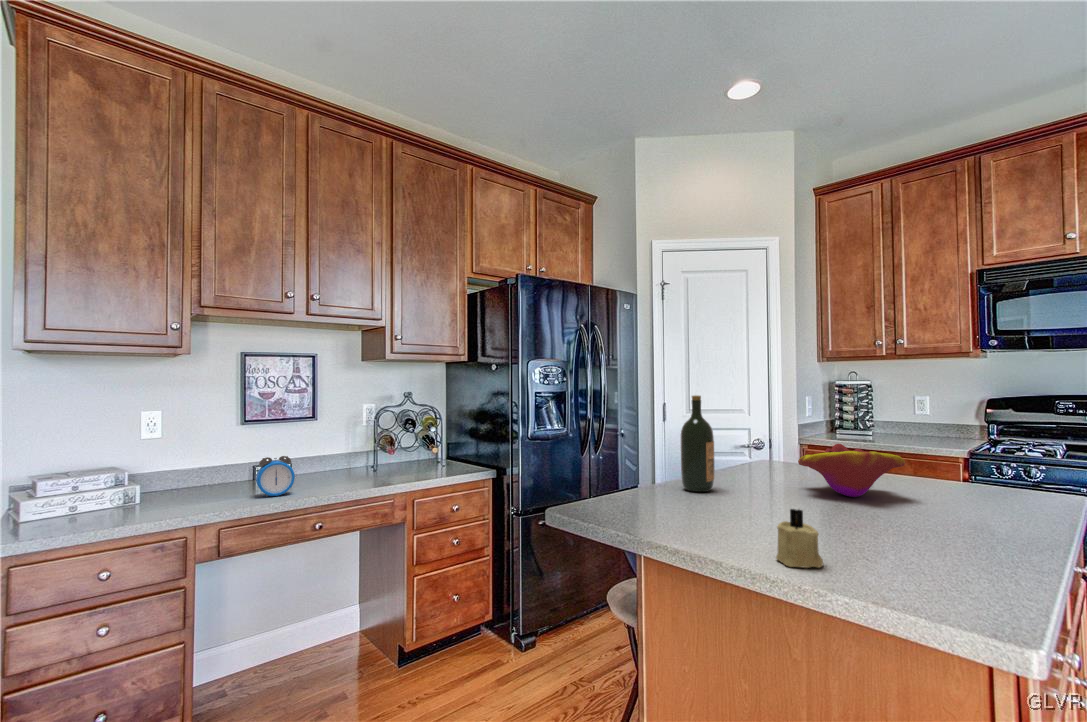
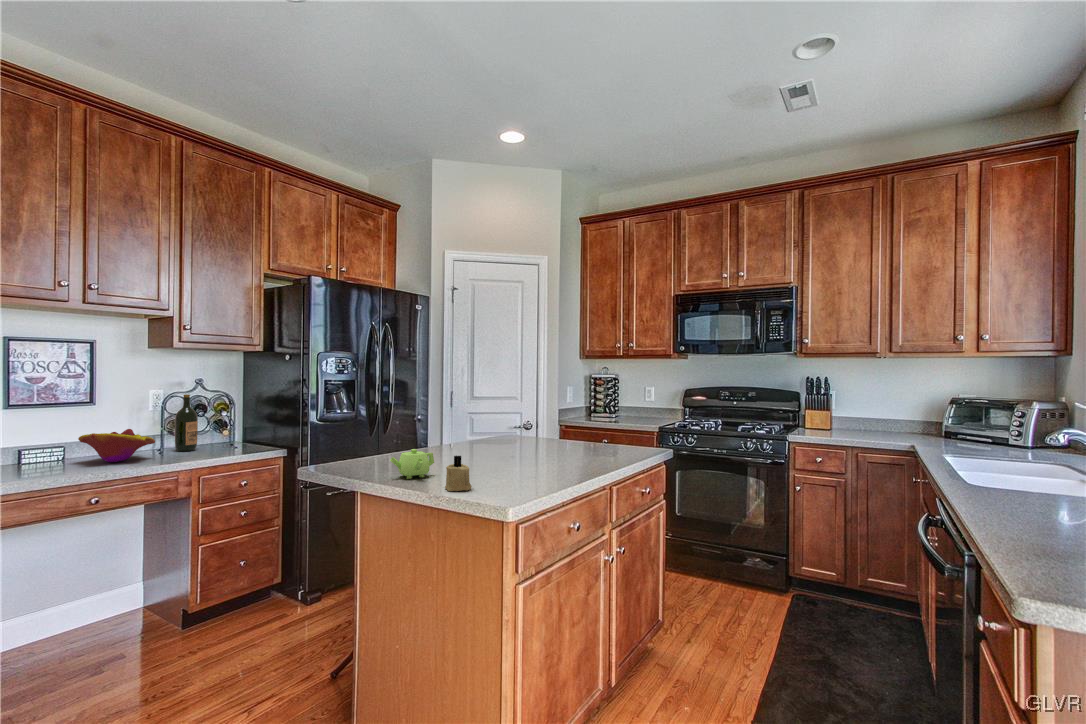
wine bottle: present [681,395,714,492] -> present [175,394,198,451]
decorative bowl: present [798,444,905,497] -> present [78,429,155,462]
alarm clock: present [256,456,295,497] -> none [23,438,69,477]
teapot: none [671,490,730,535] -> present [390,449,434,479]

